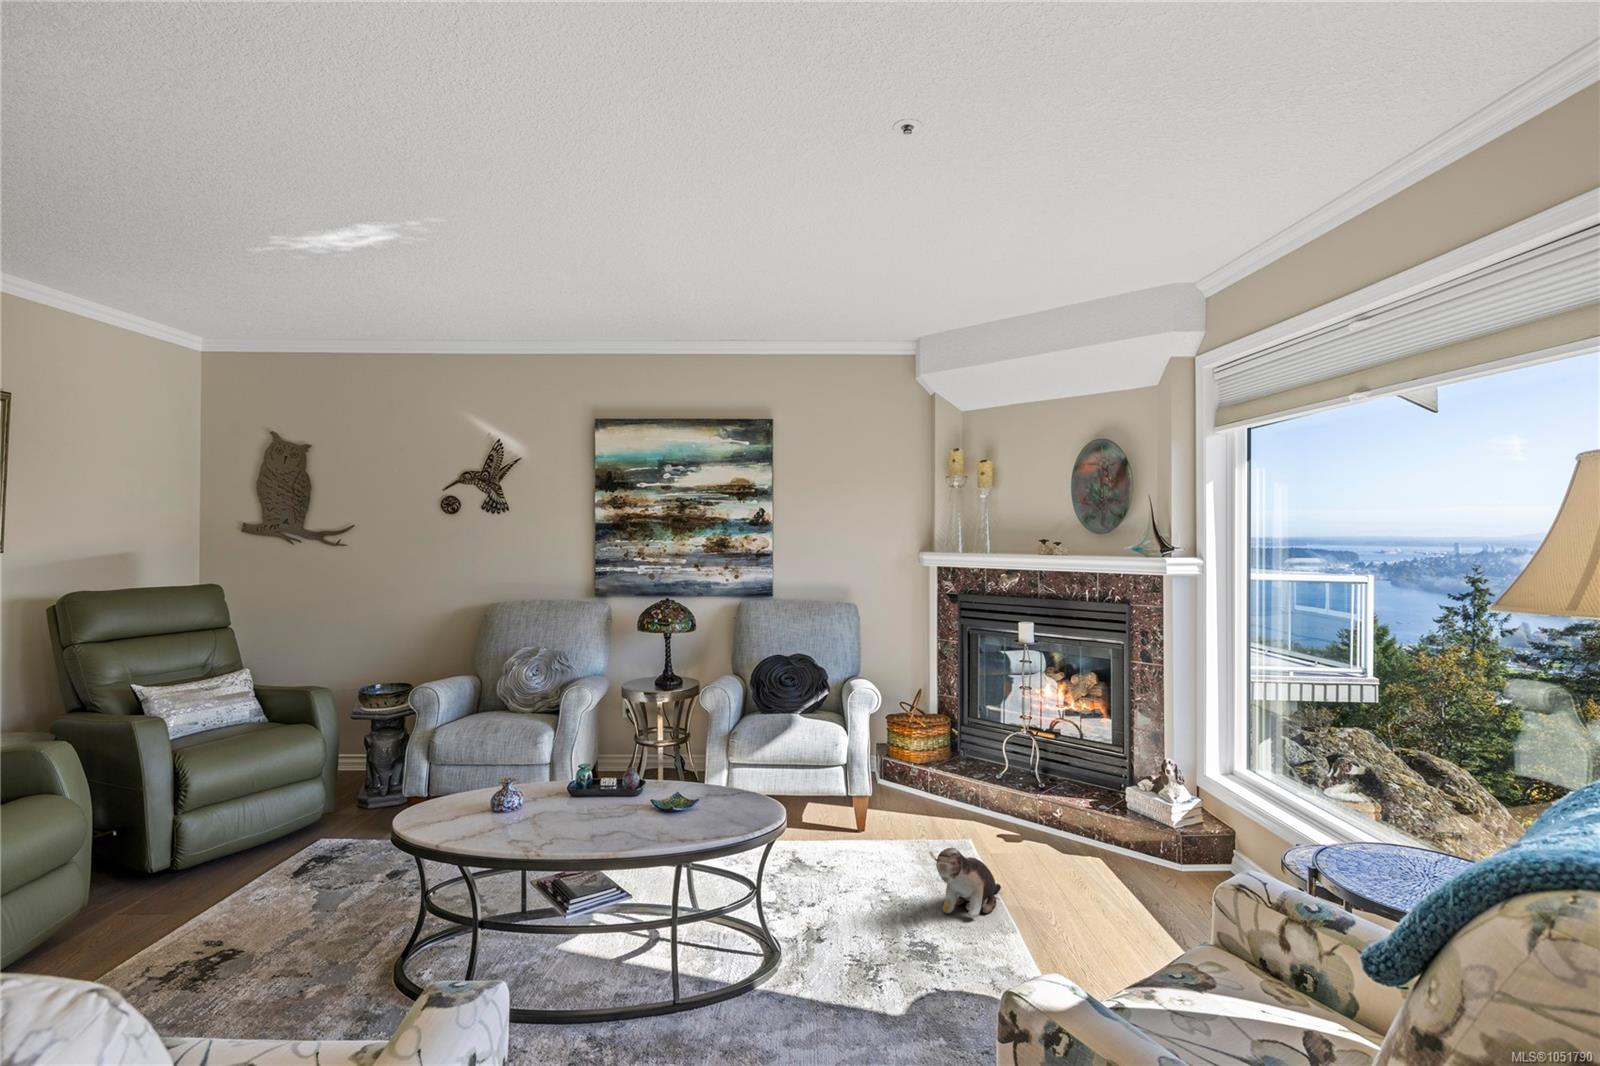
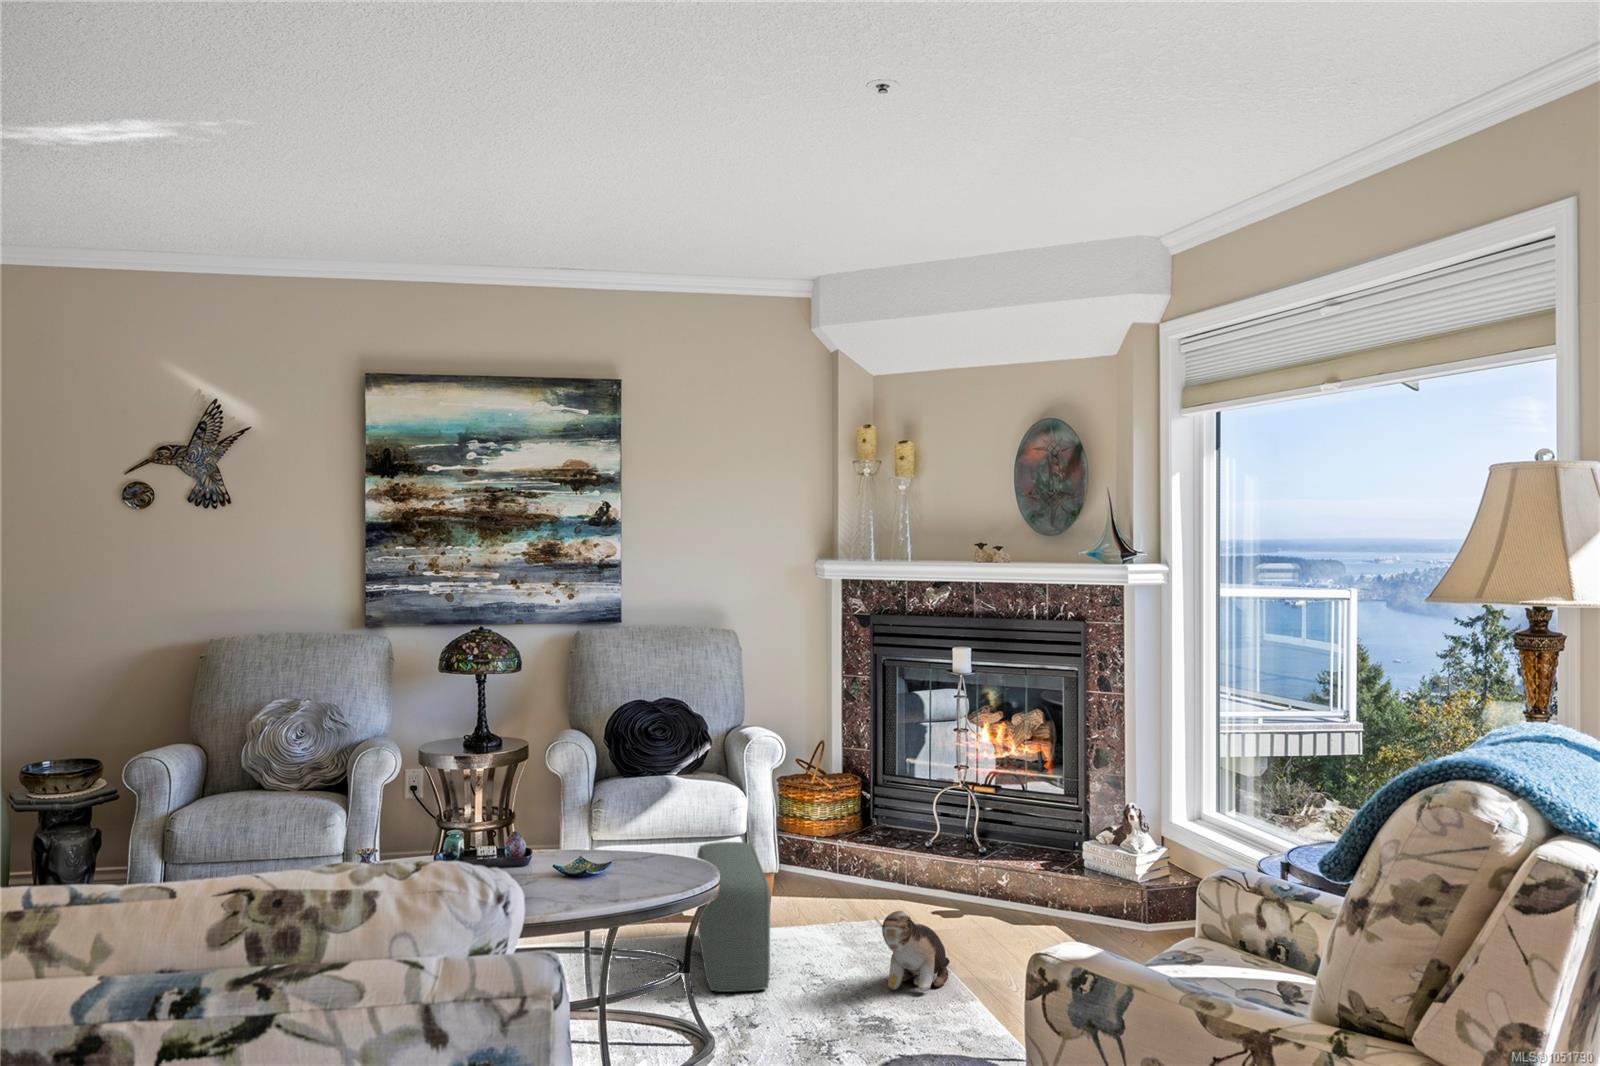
pouf: none [793,773,848,904] -> present [697,842,770,992]

